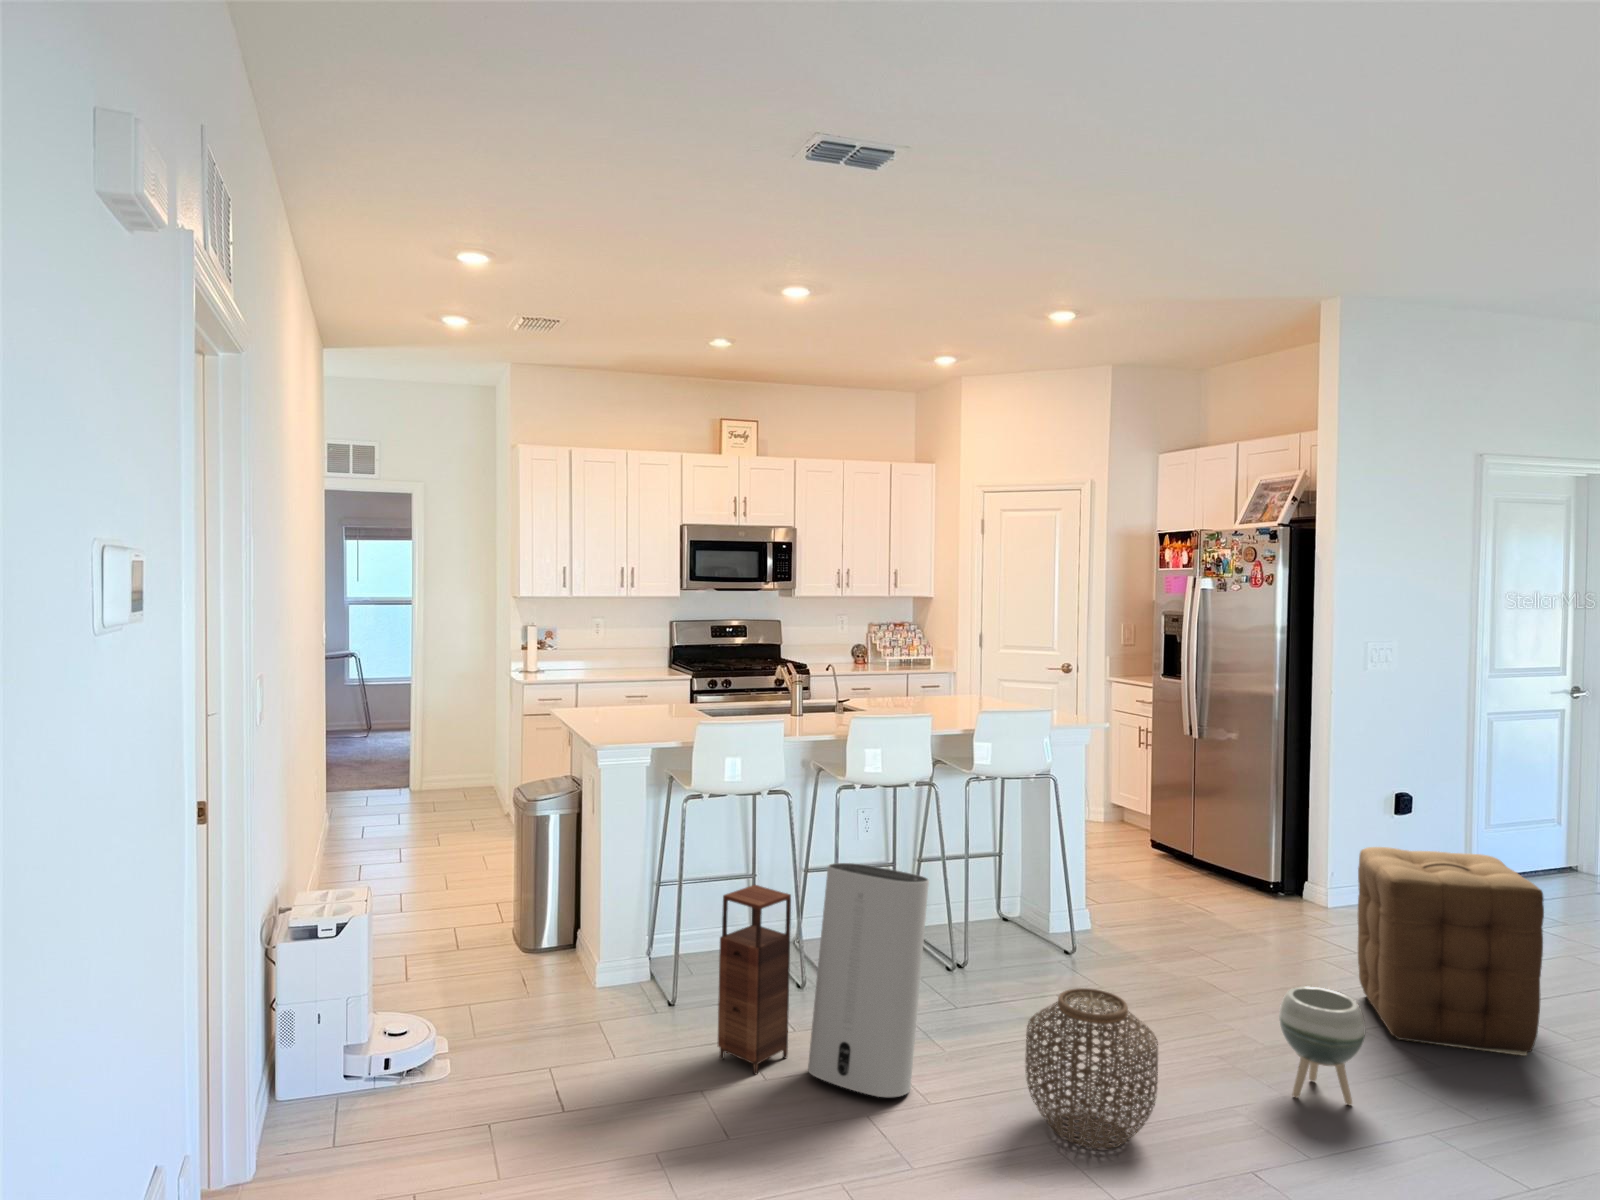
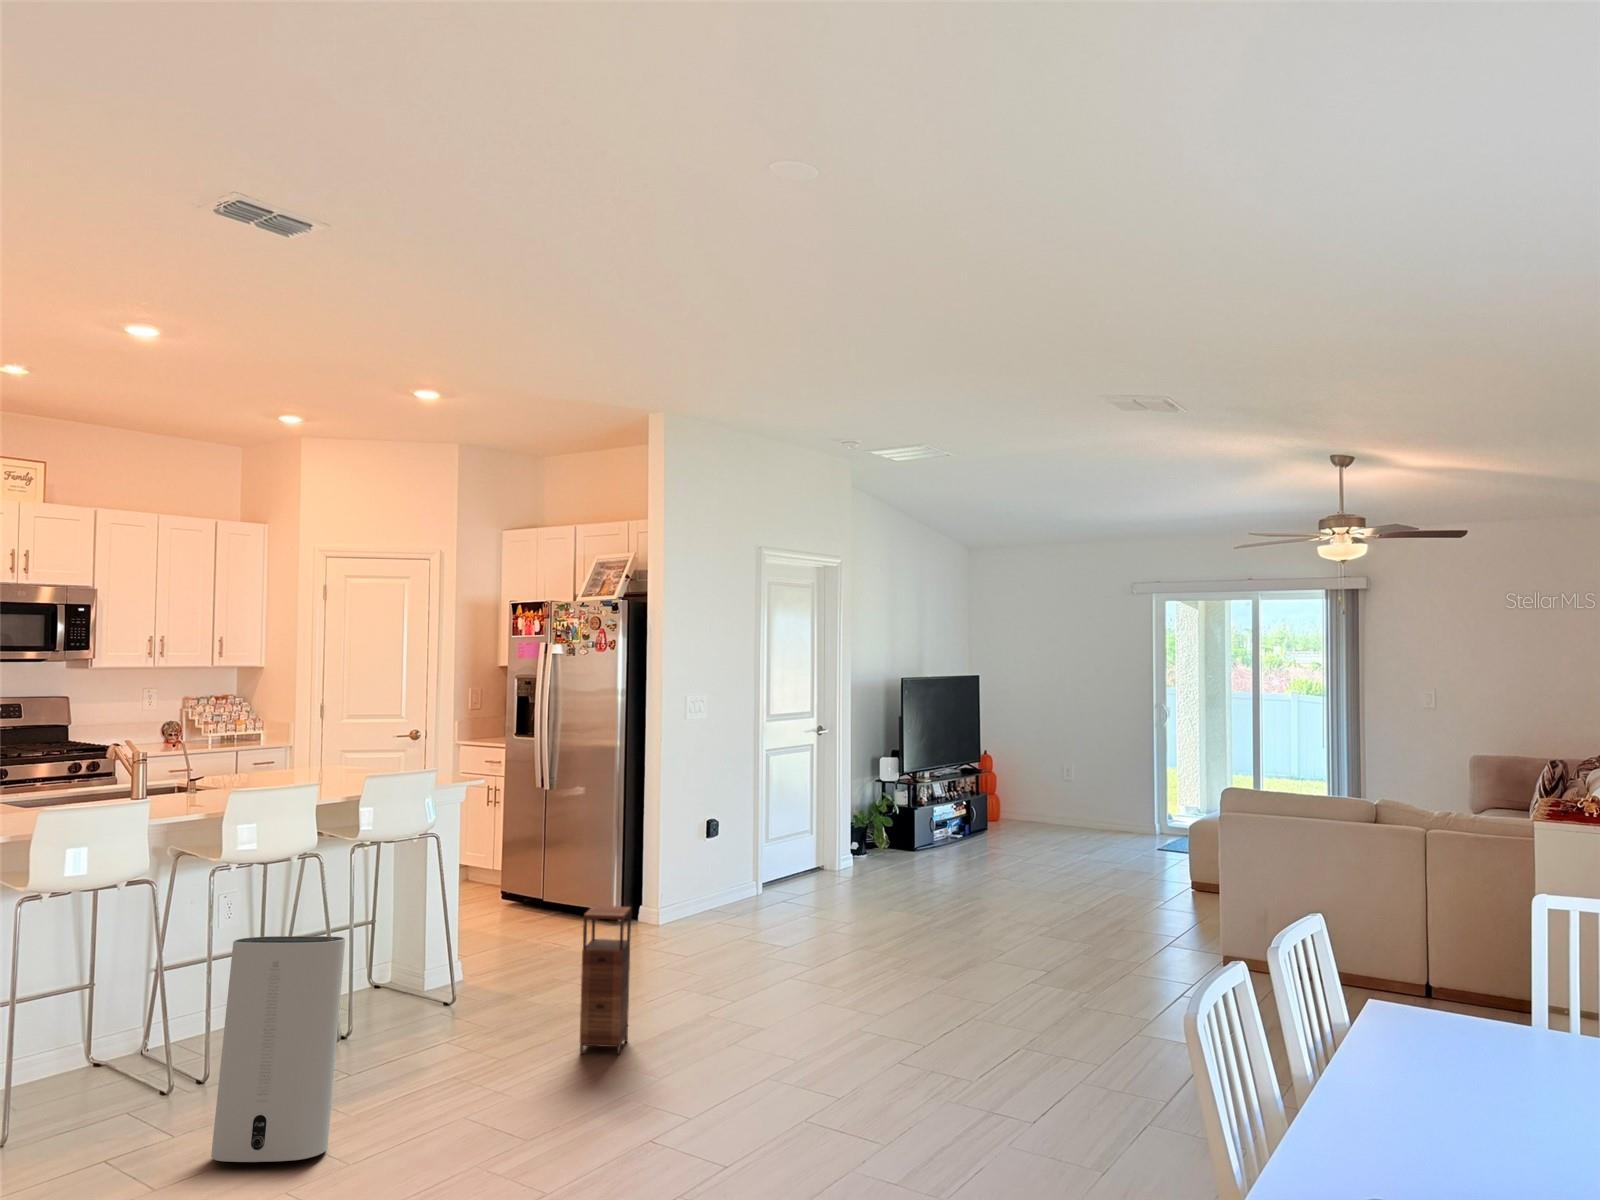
ottoman: present [1358,847,1544,1056] -> none [691,858,815,1012]
storage cabinet: present [718,885,791,1074] -> present [580,906,631,1055]
planter: present [1279,986,1366,1105] -> none [644,976,707,1069]
woven basket: present [1025,988,1158,1149] -> none [446,1008,562,1147]

